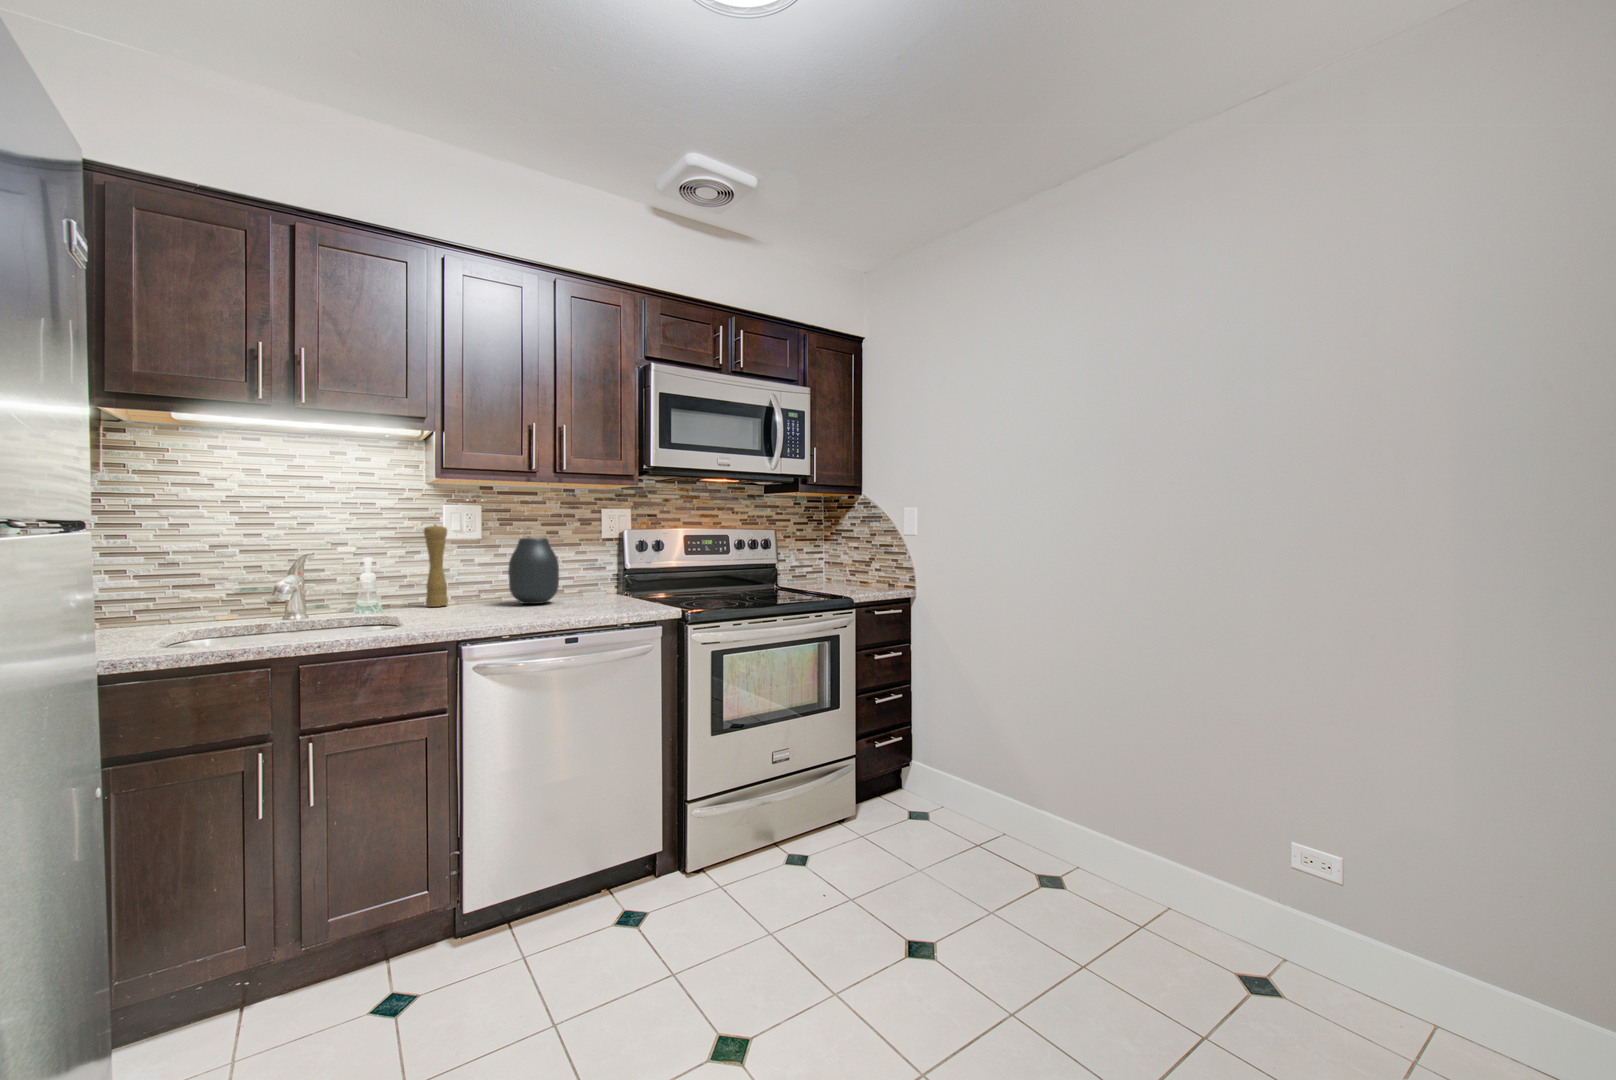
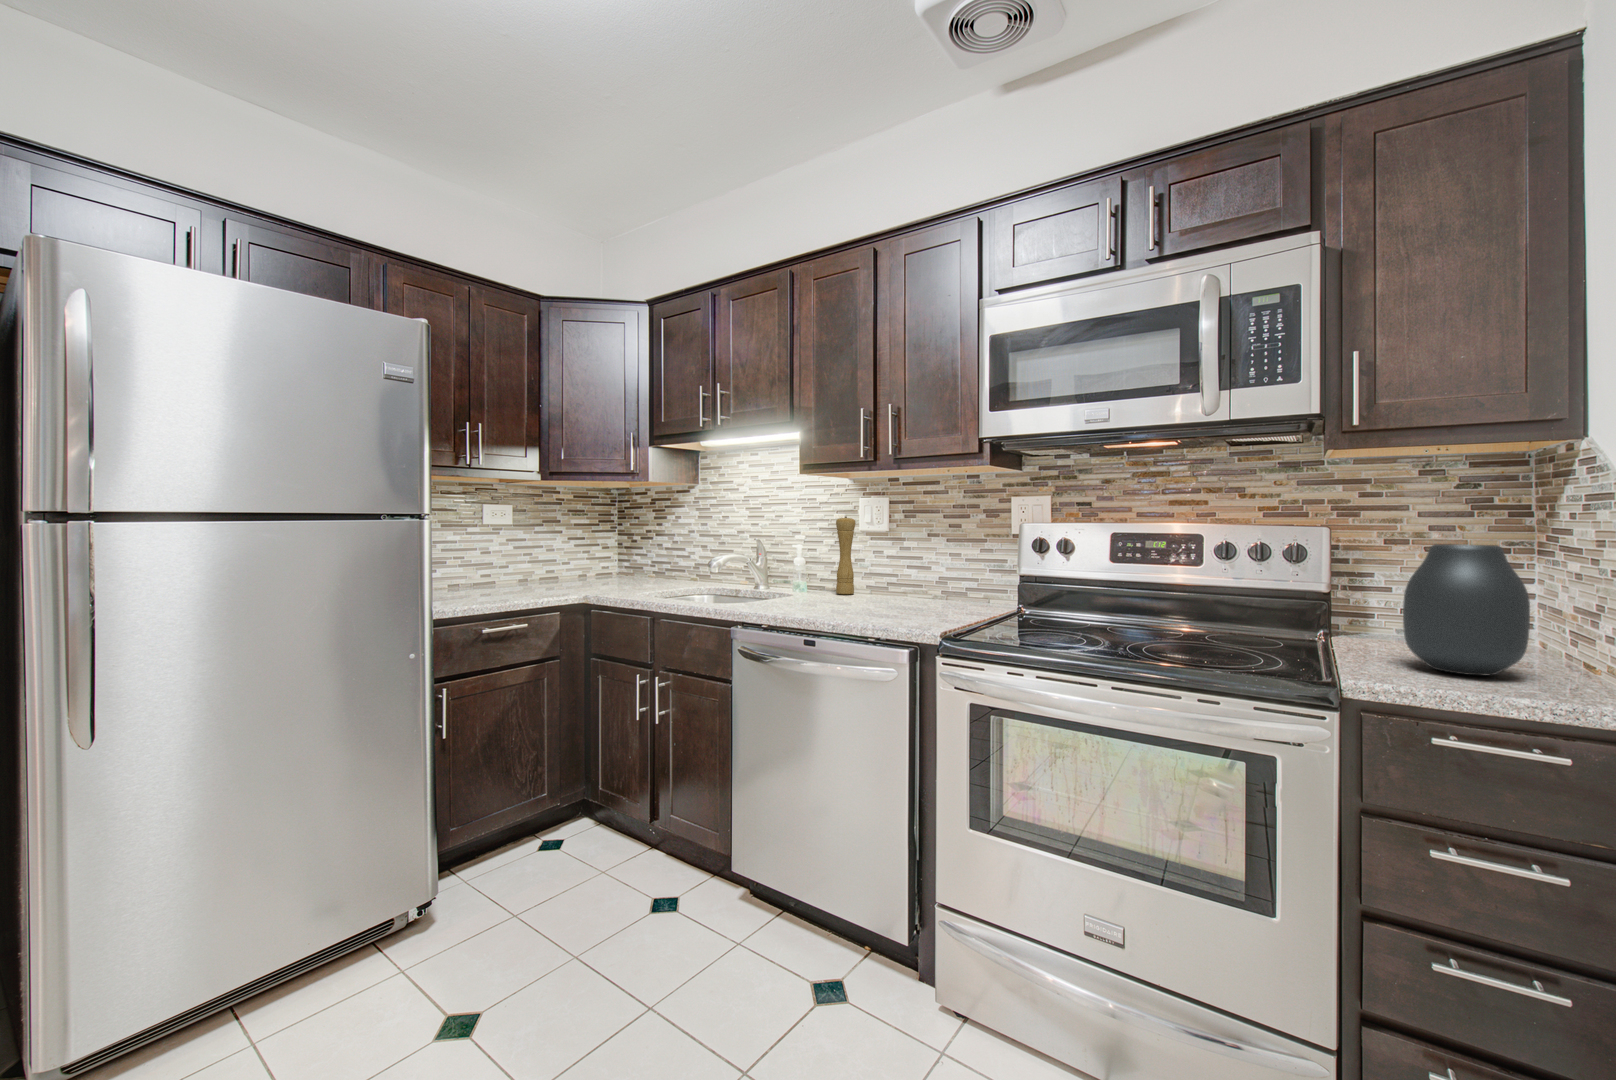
vase: present [508,538,559,604] -> present [1403,544,1530,675]

